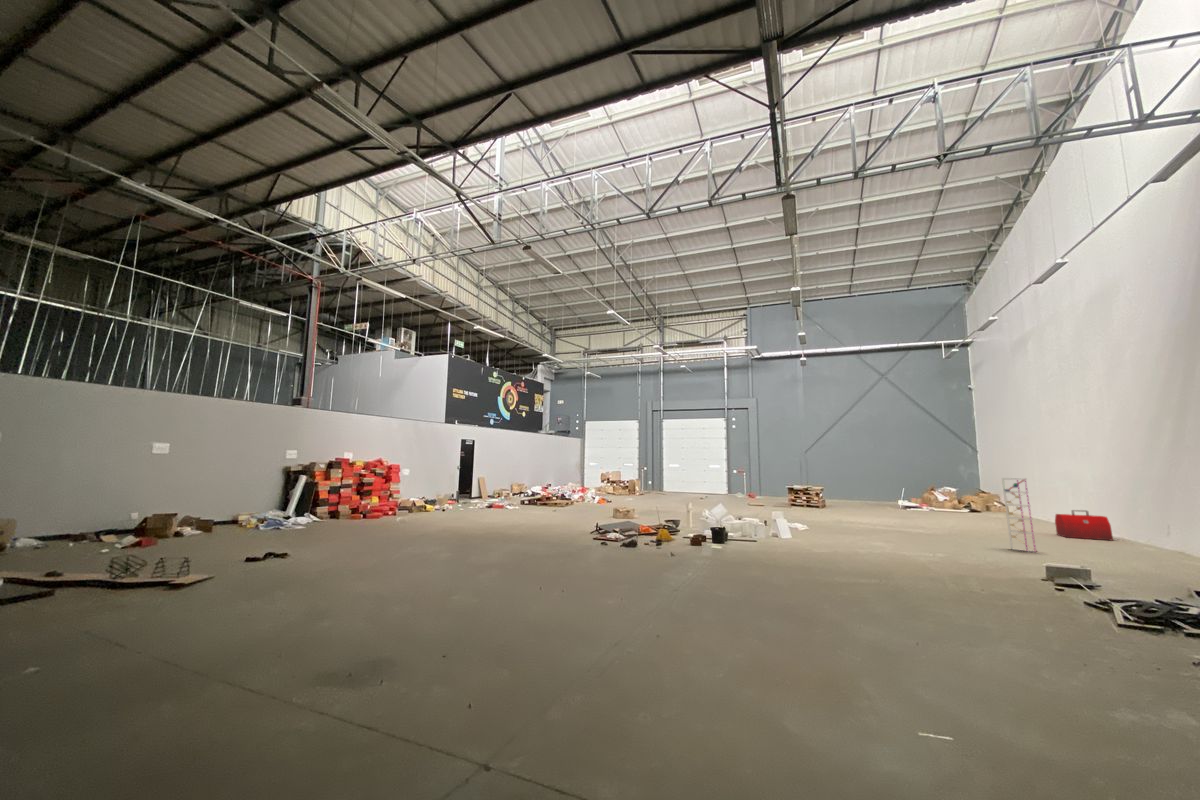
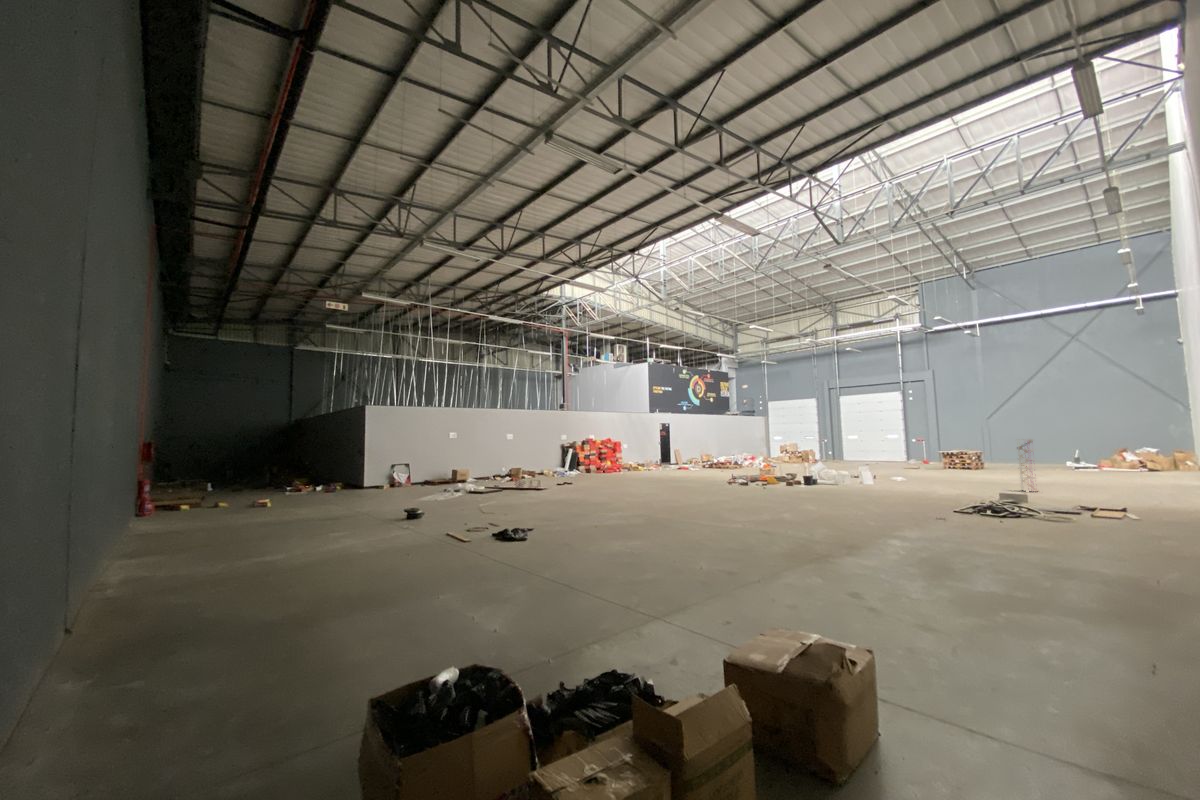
toolbox: present [1055,510,1113,540] -> none [1137,466,1186,491]

